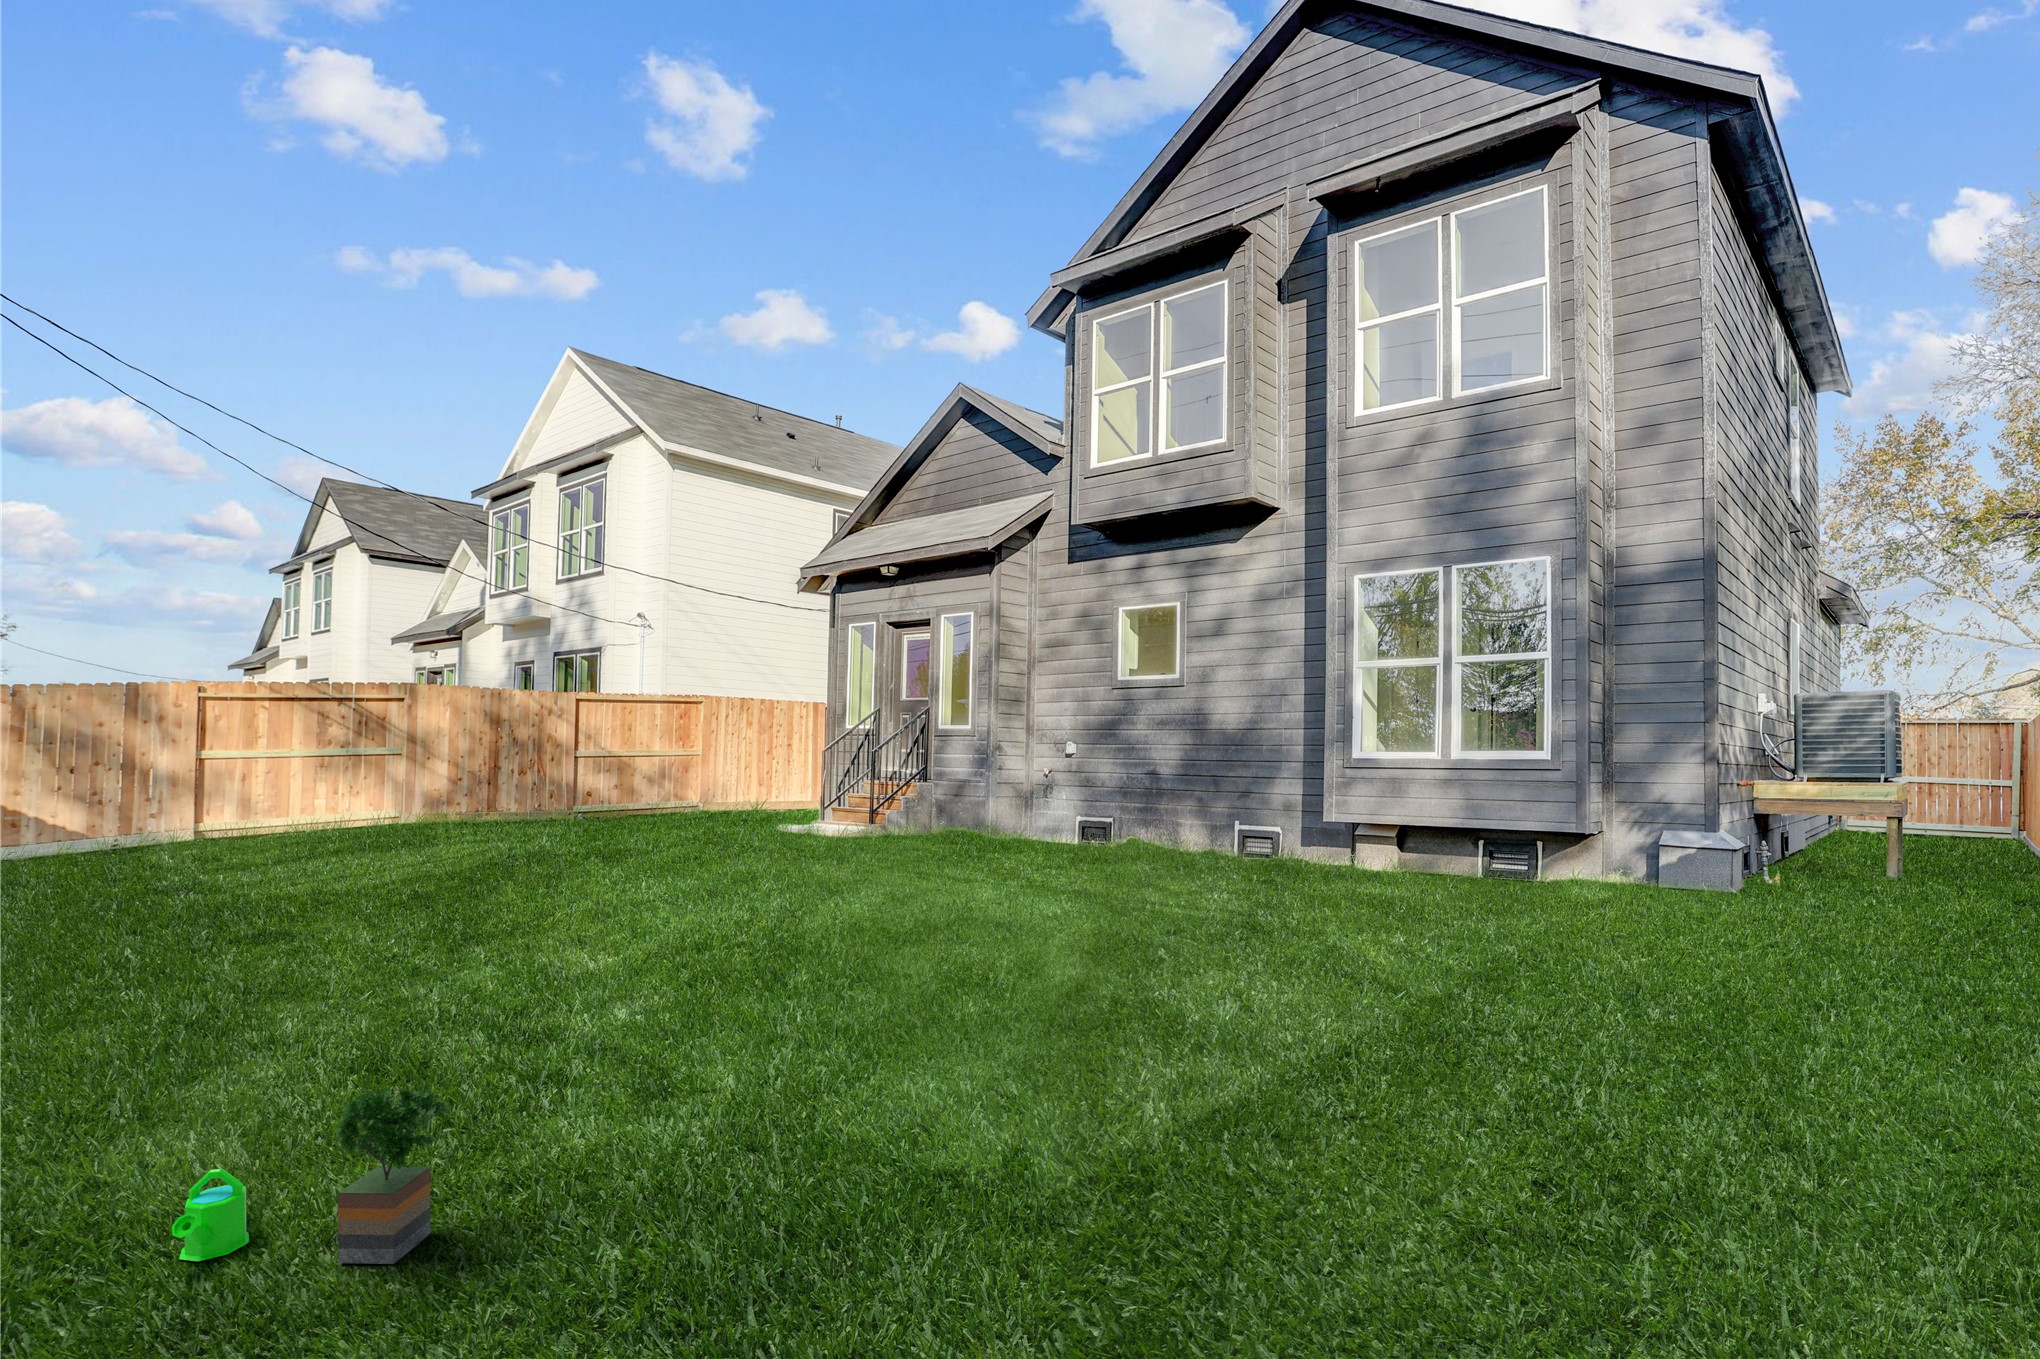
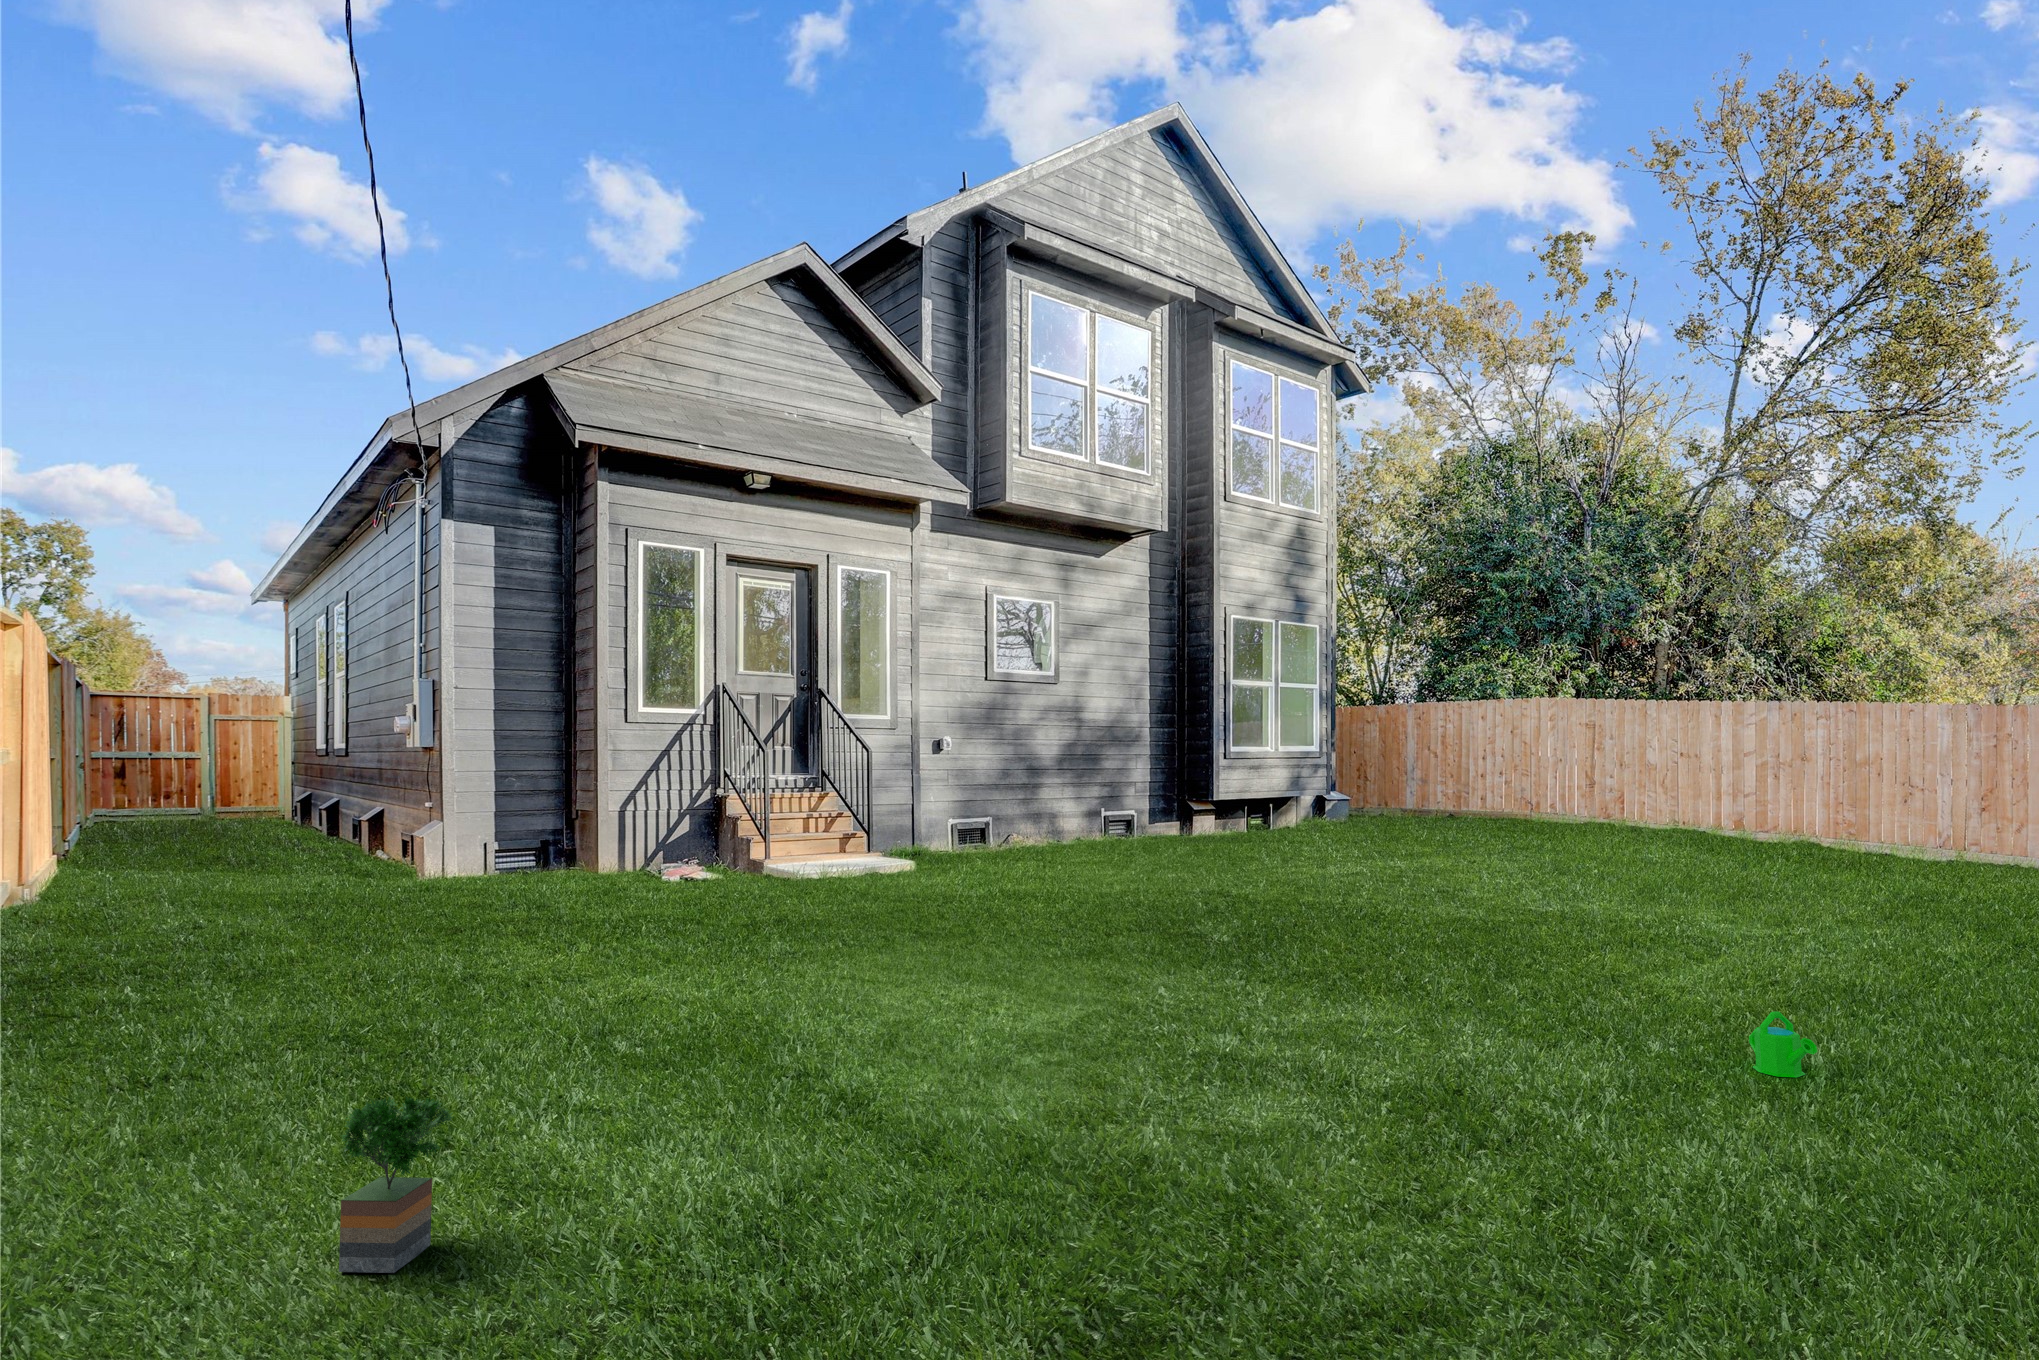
watering can: present [172,1169,249,1261] -> present [1749,1011,1817,1078]

